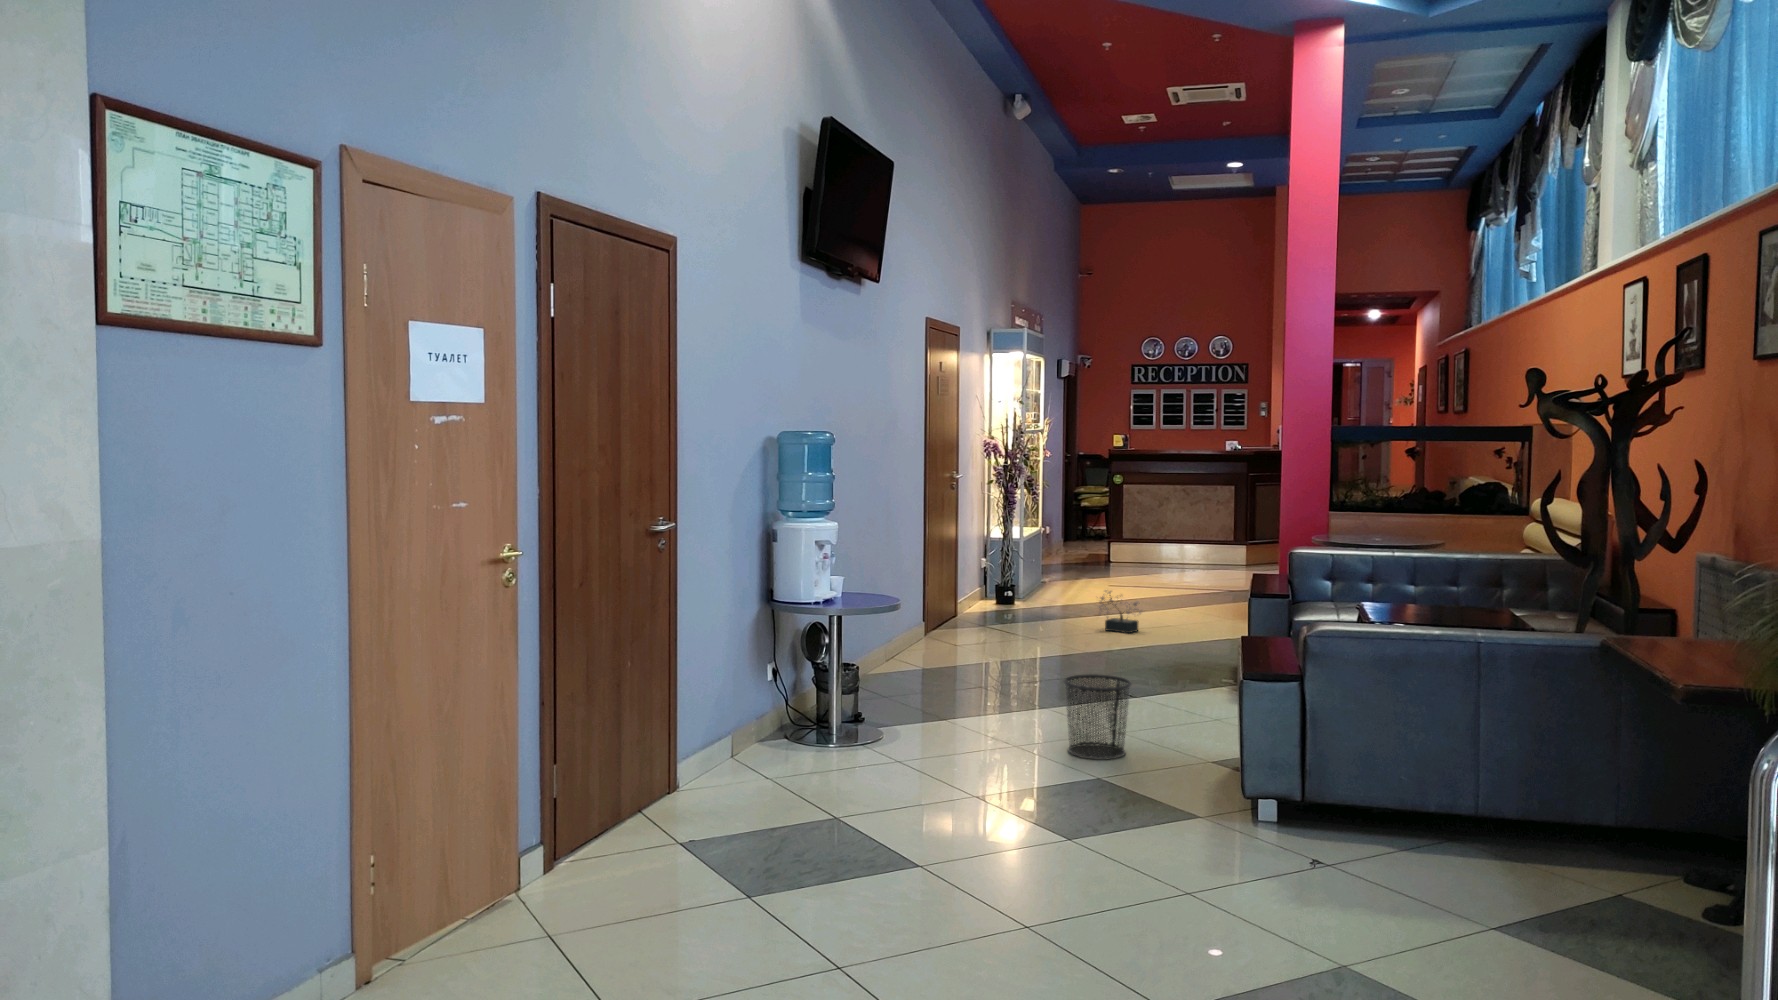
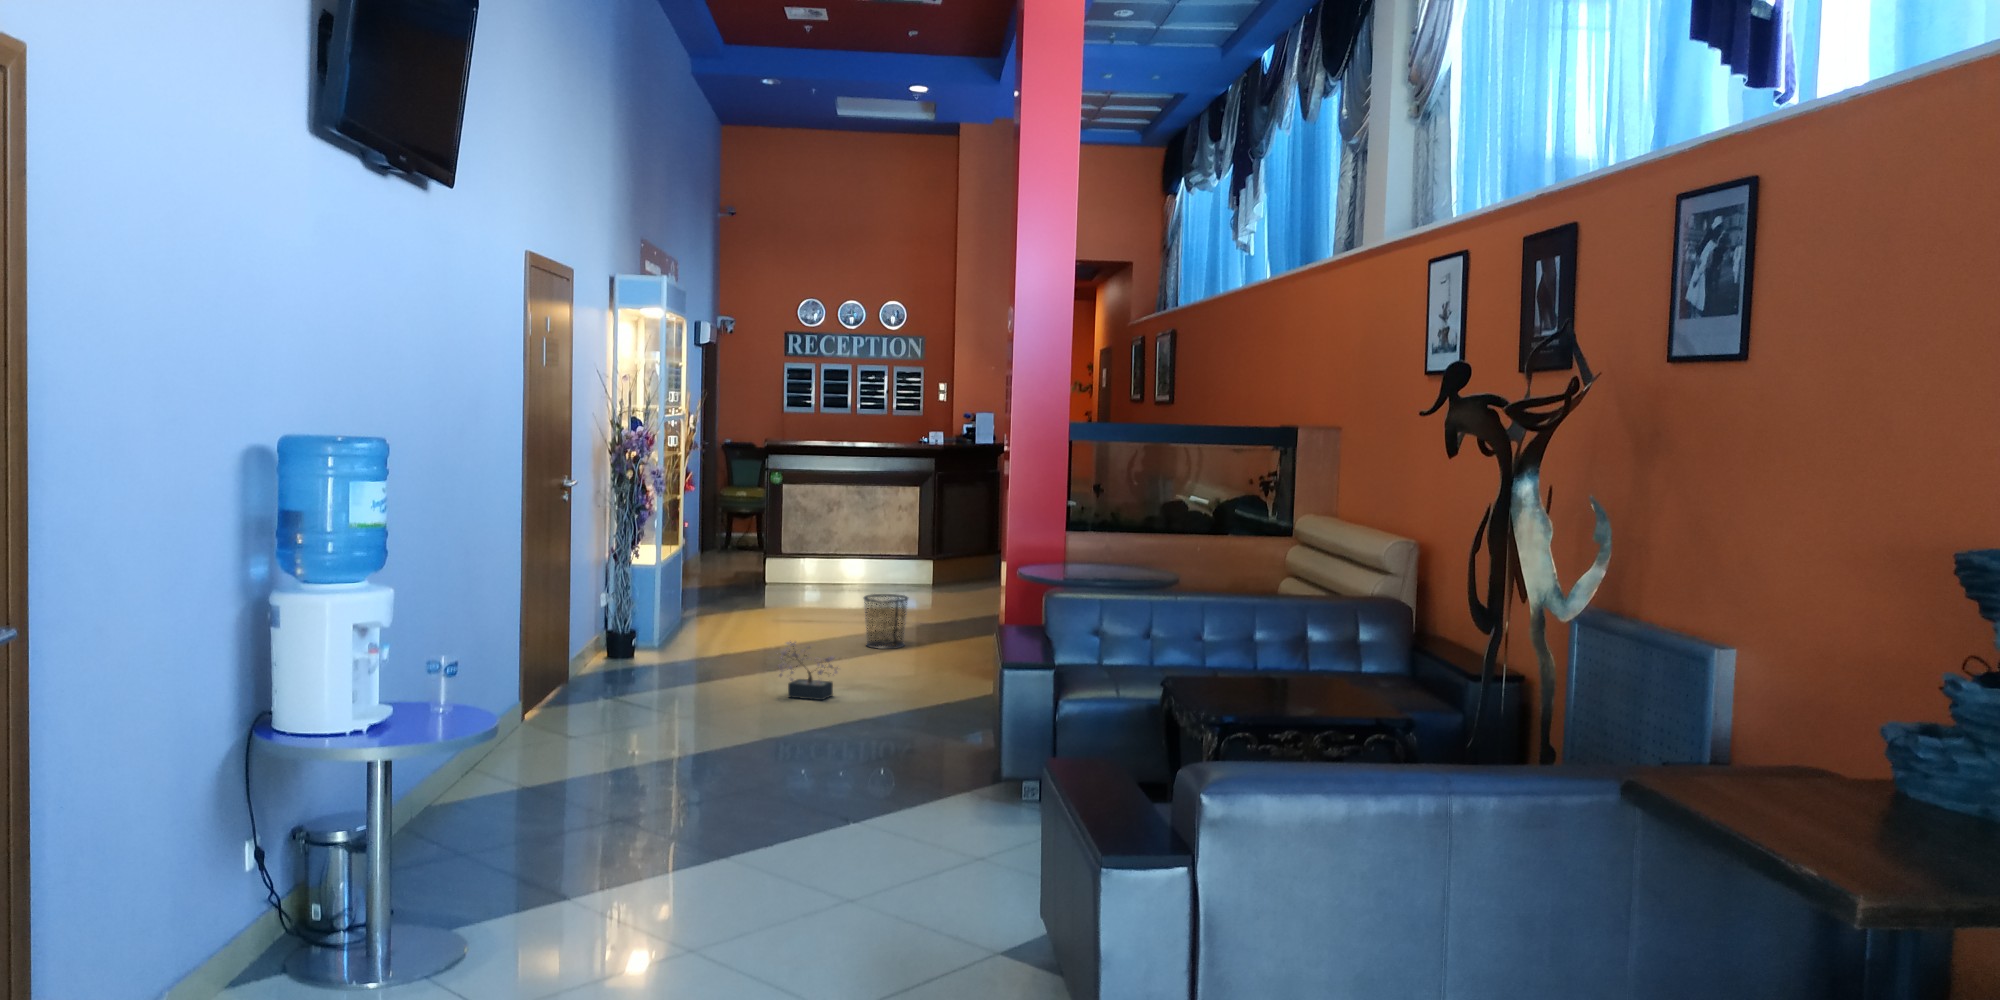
waste bin: present [1064,674,1131,760] -> present [864,594,908,649]

